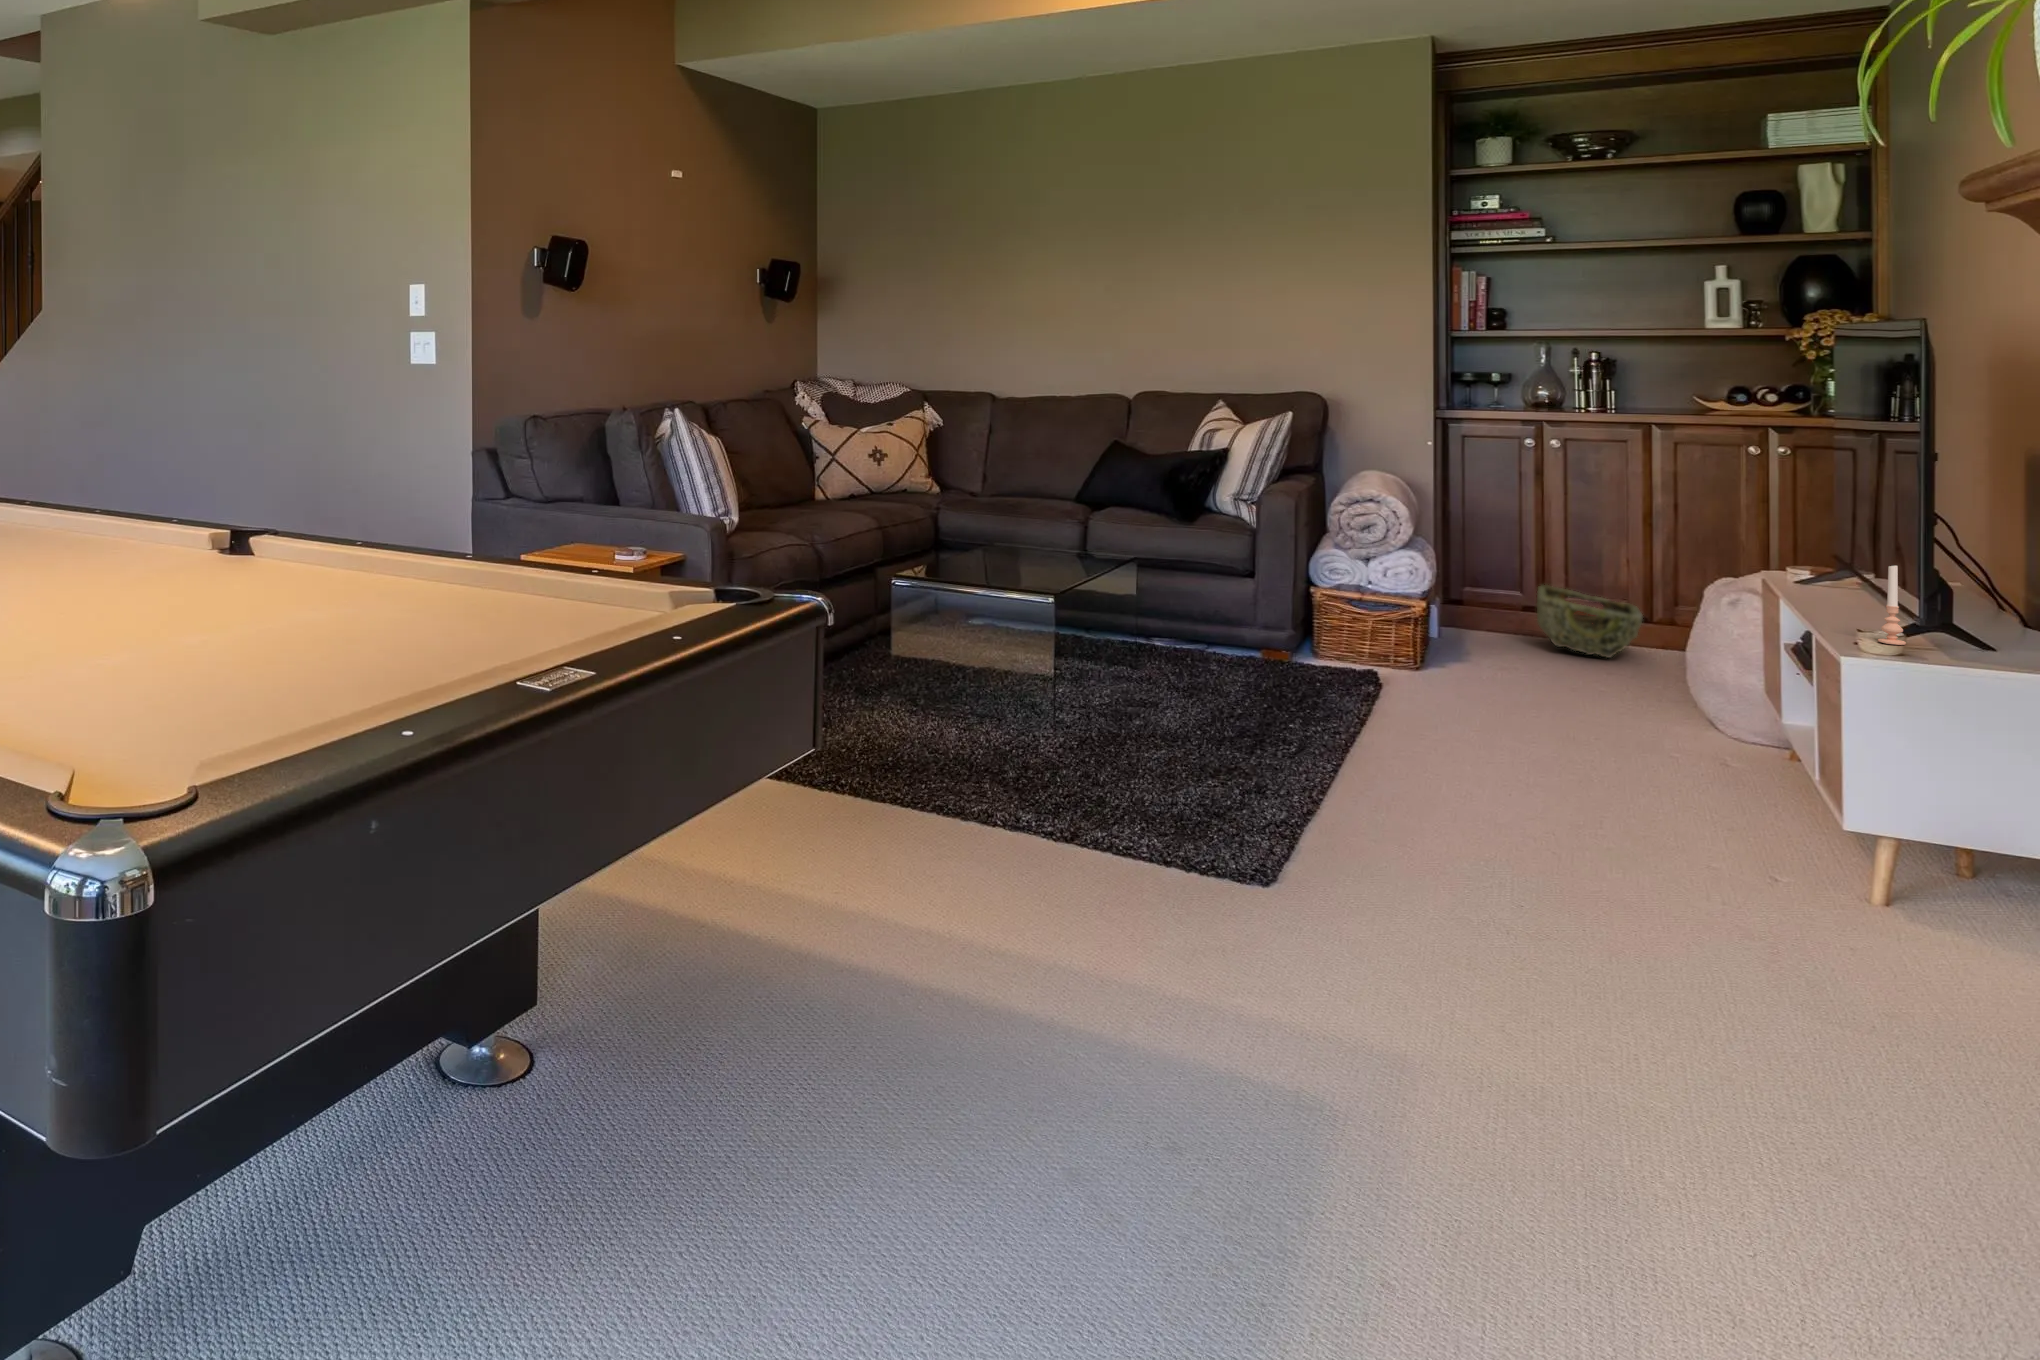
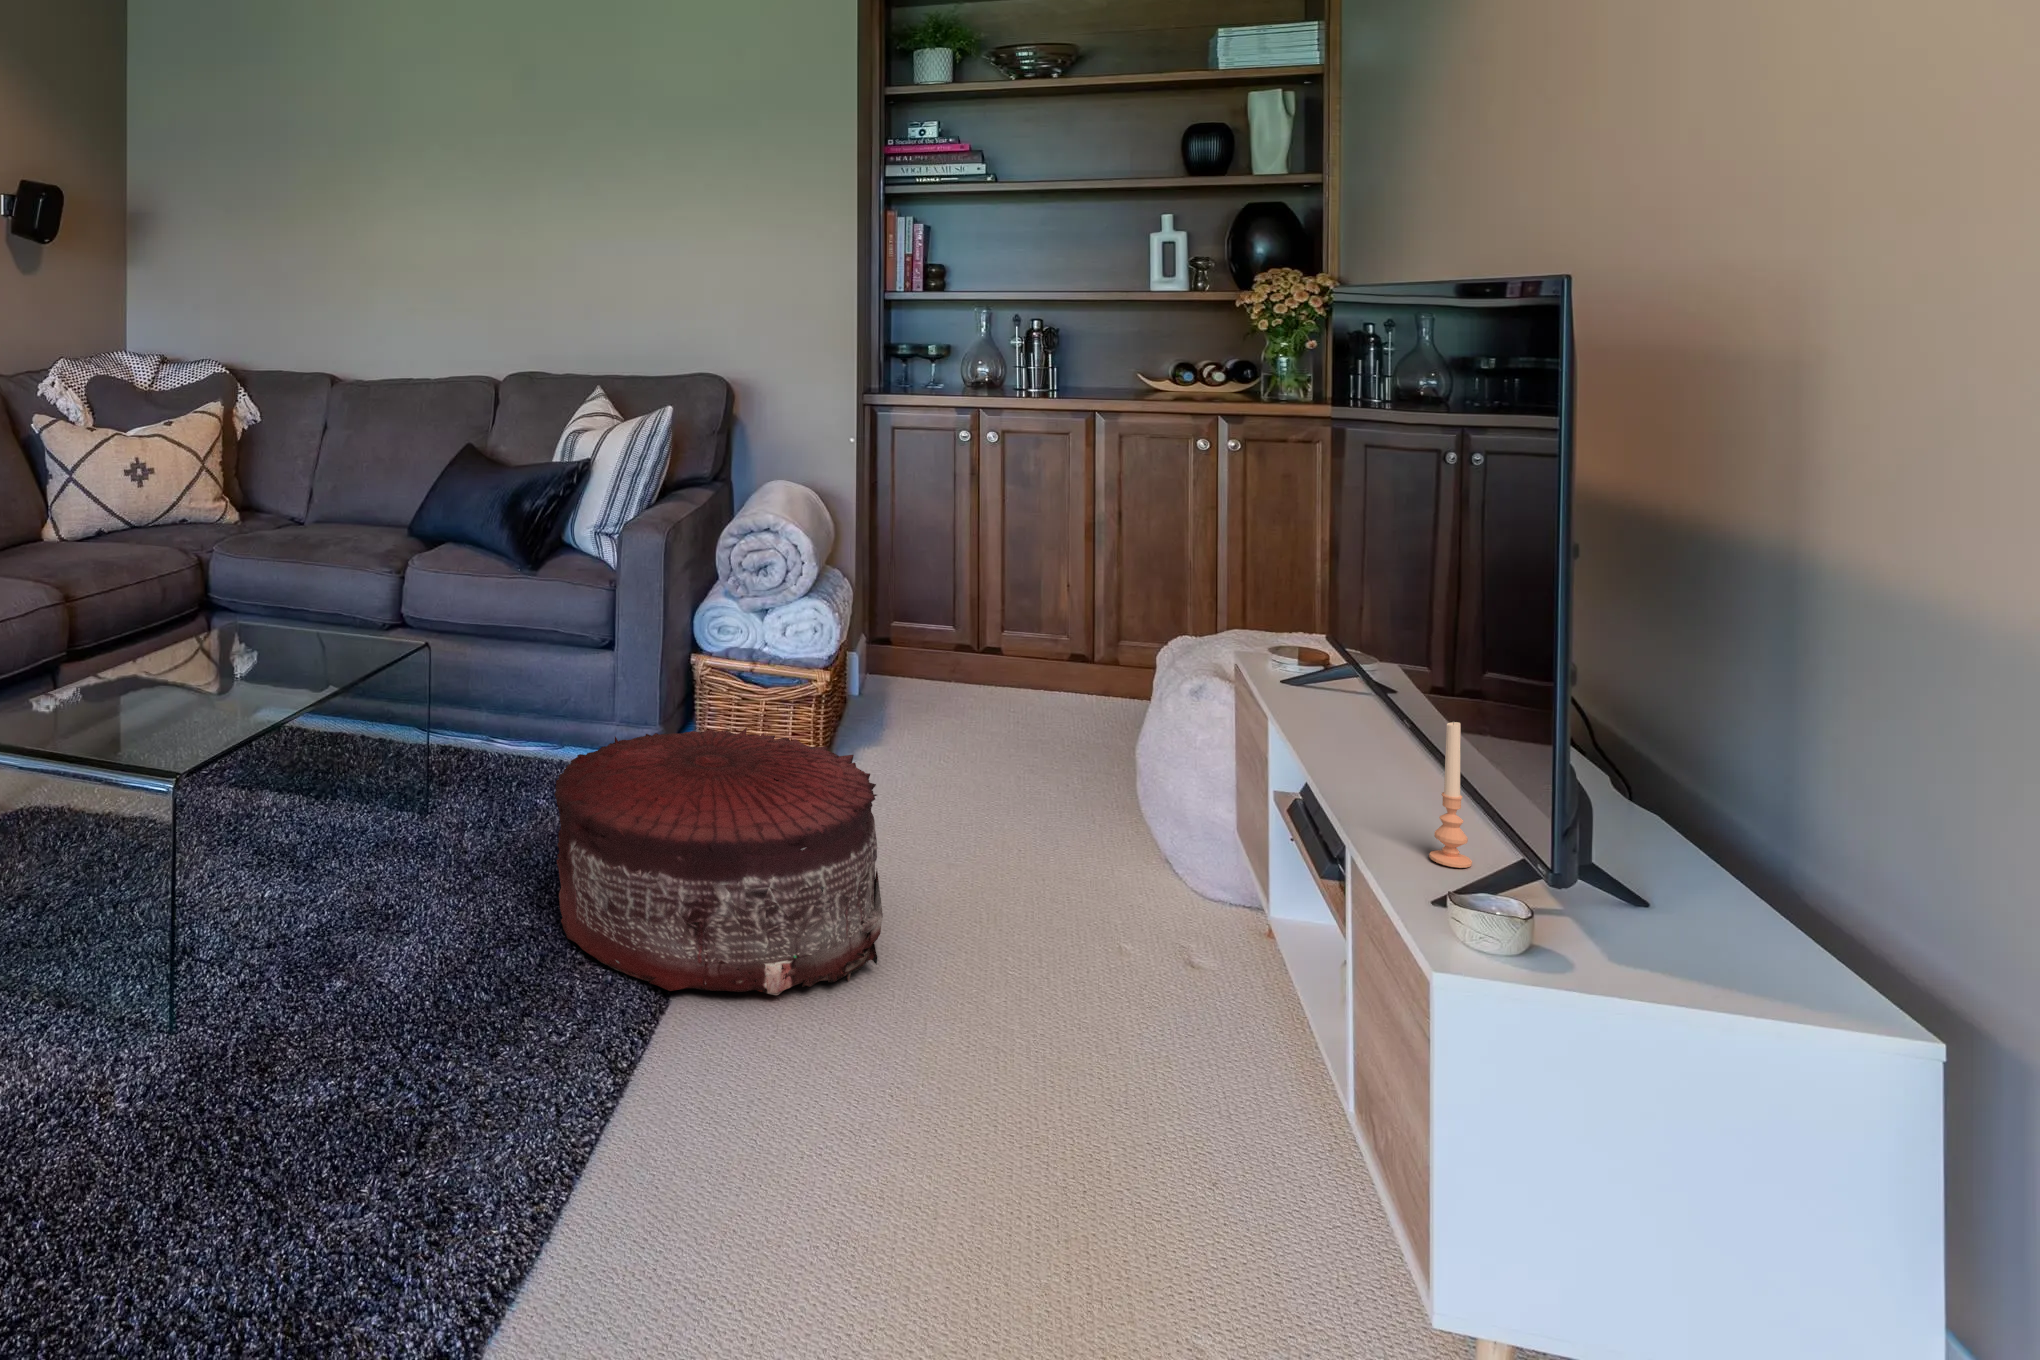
woven basket: present [1537,585,1643,658] -> none [970,622,1085,725]
pouf: none [1255,613,1493,752] -> present [554,728,883,995]

